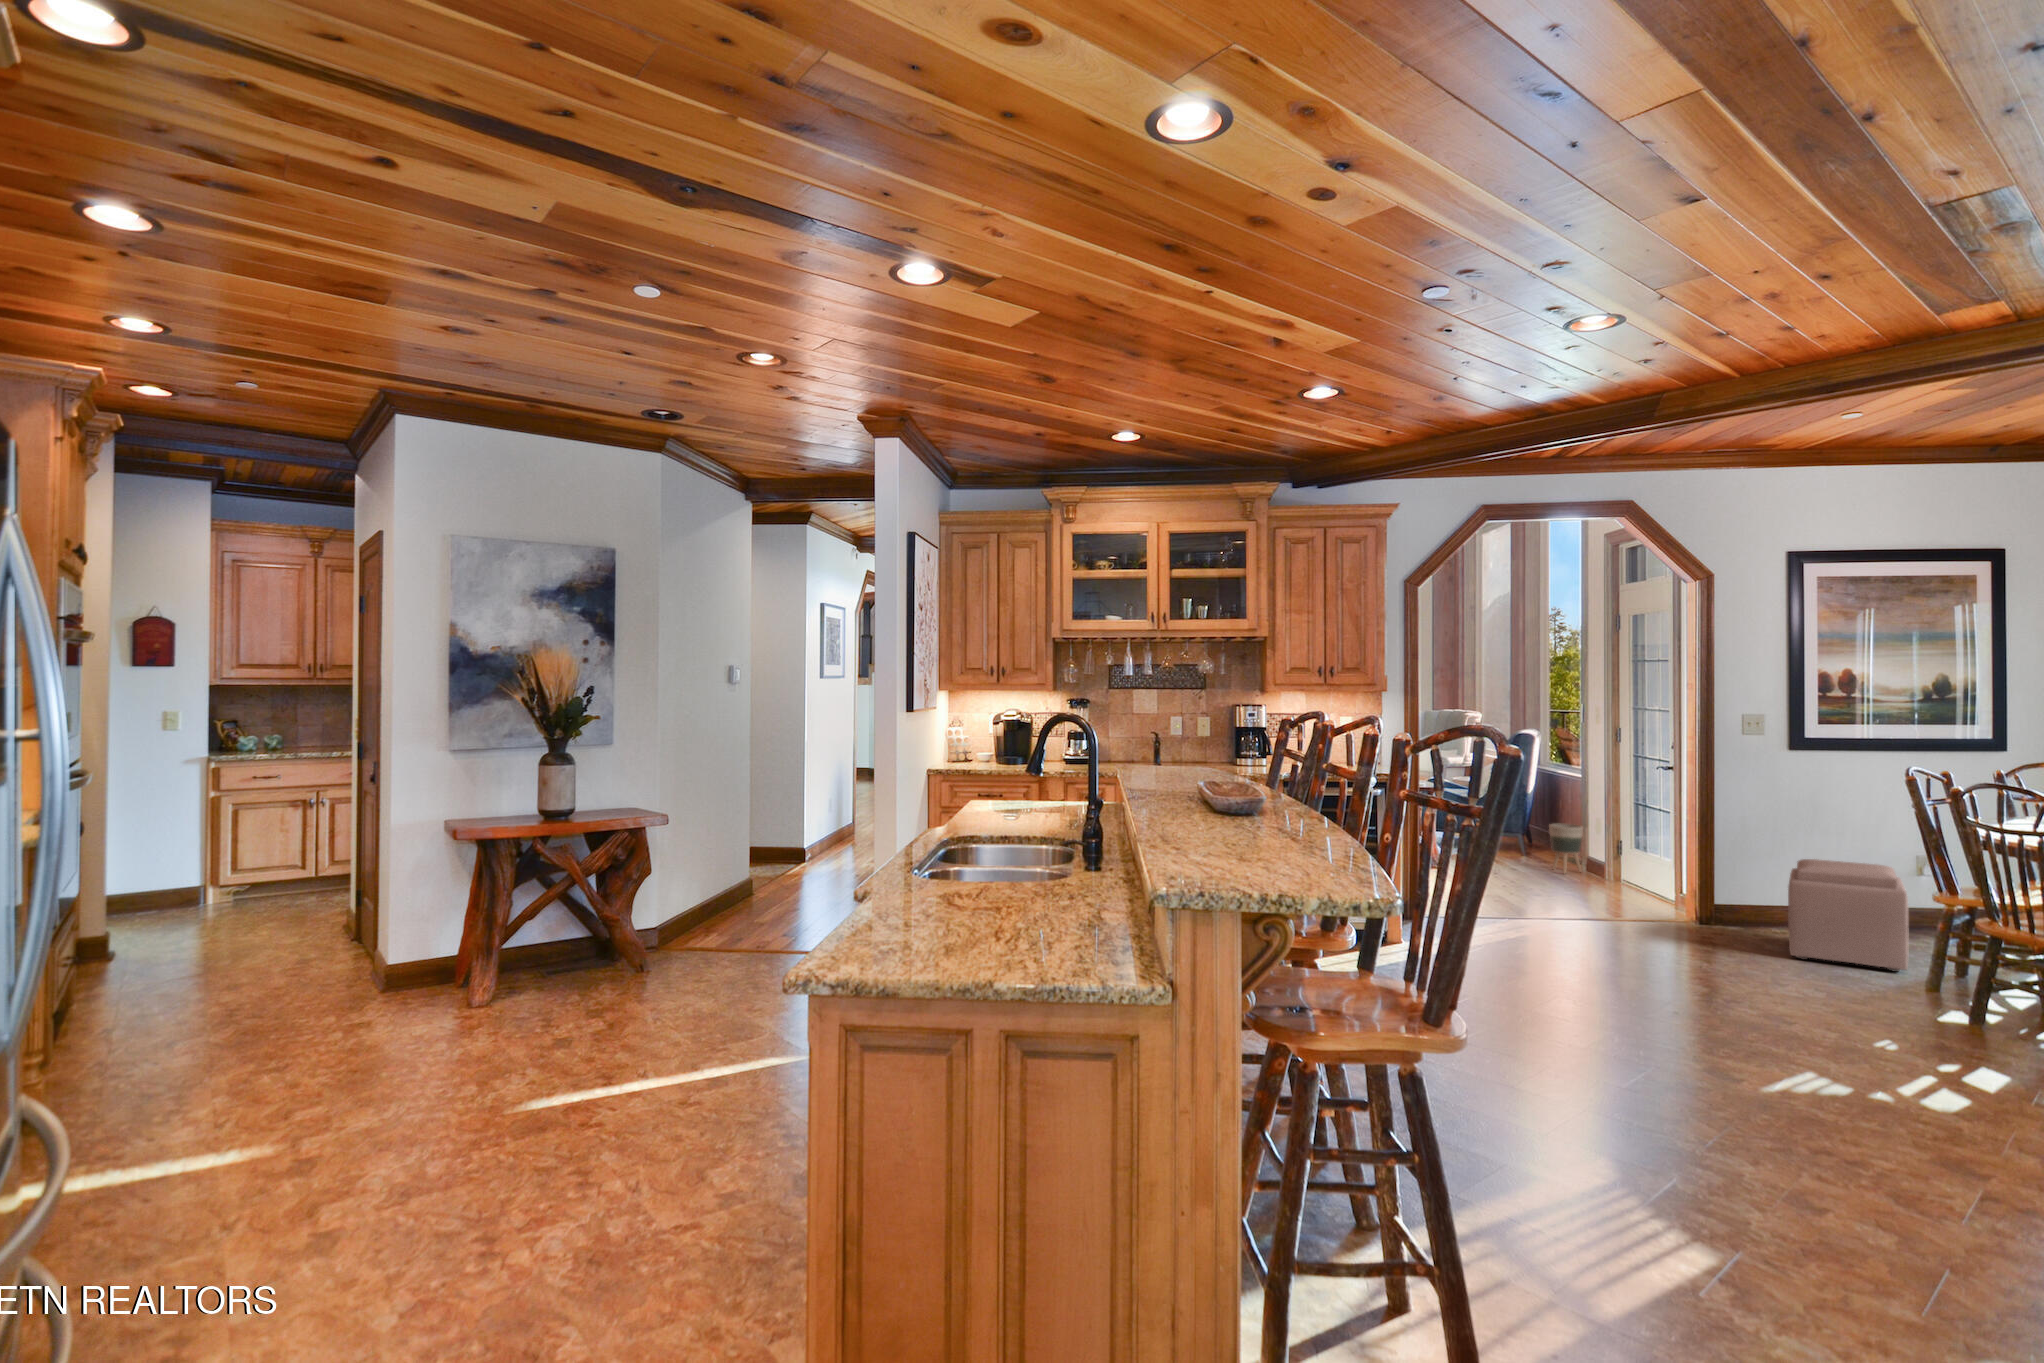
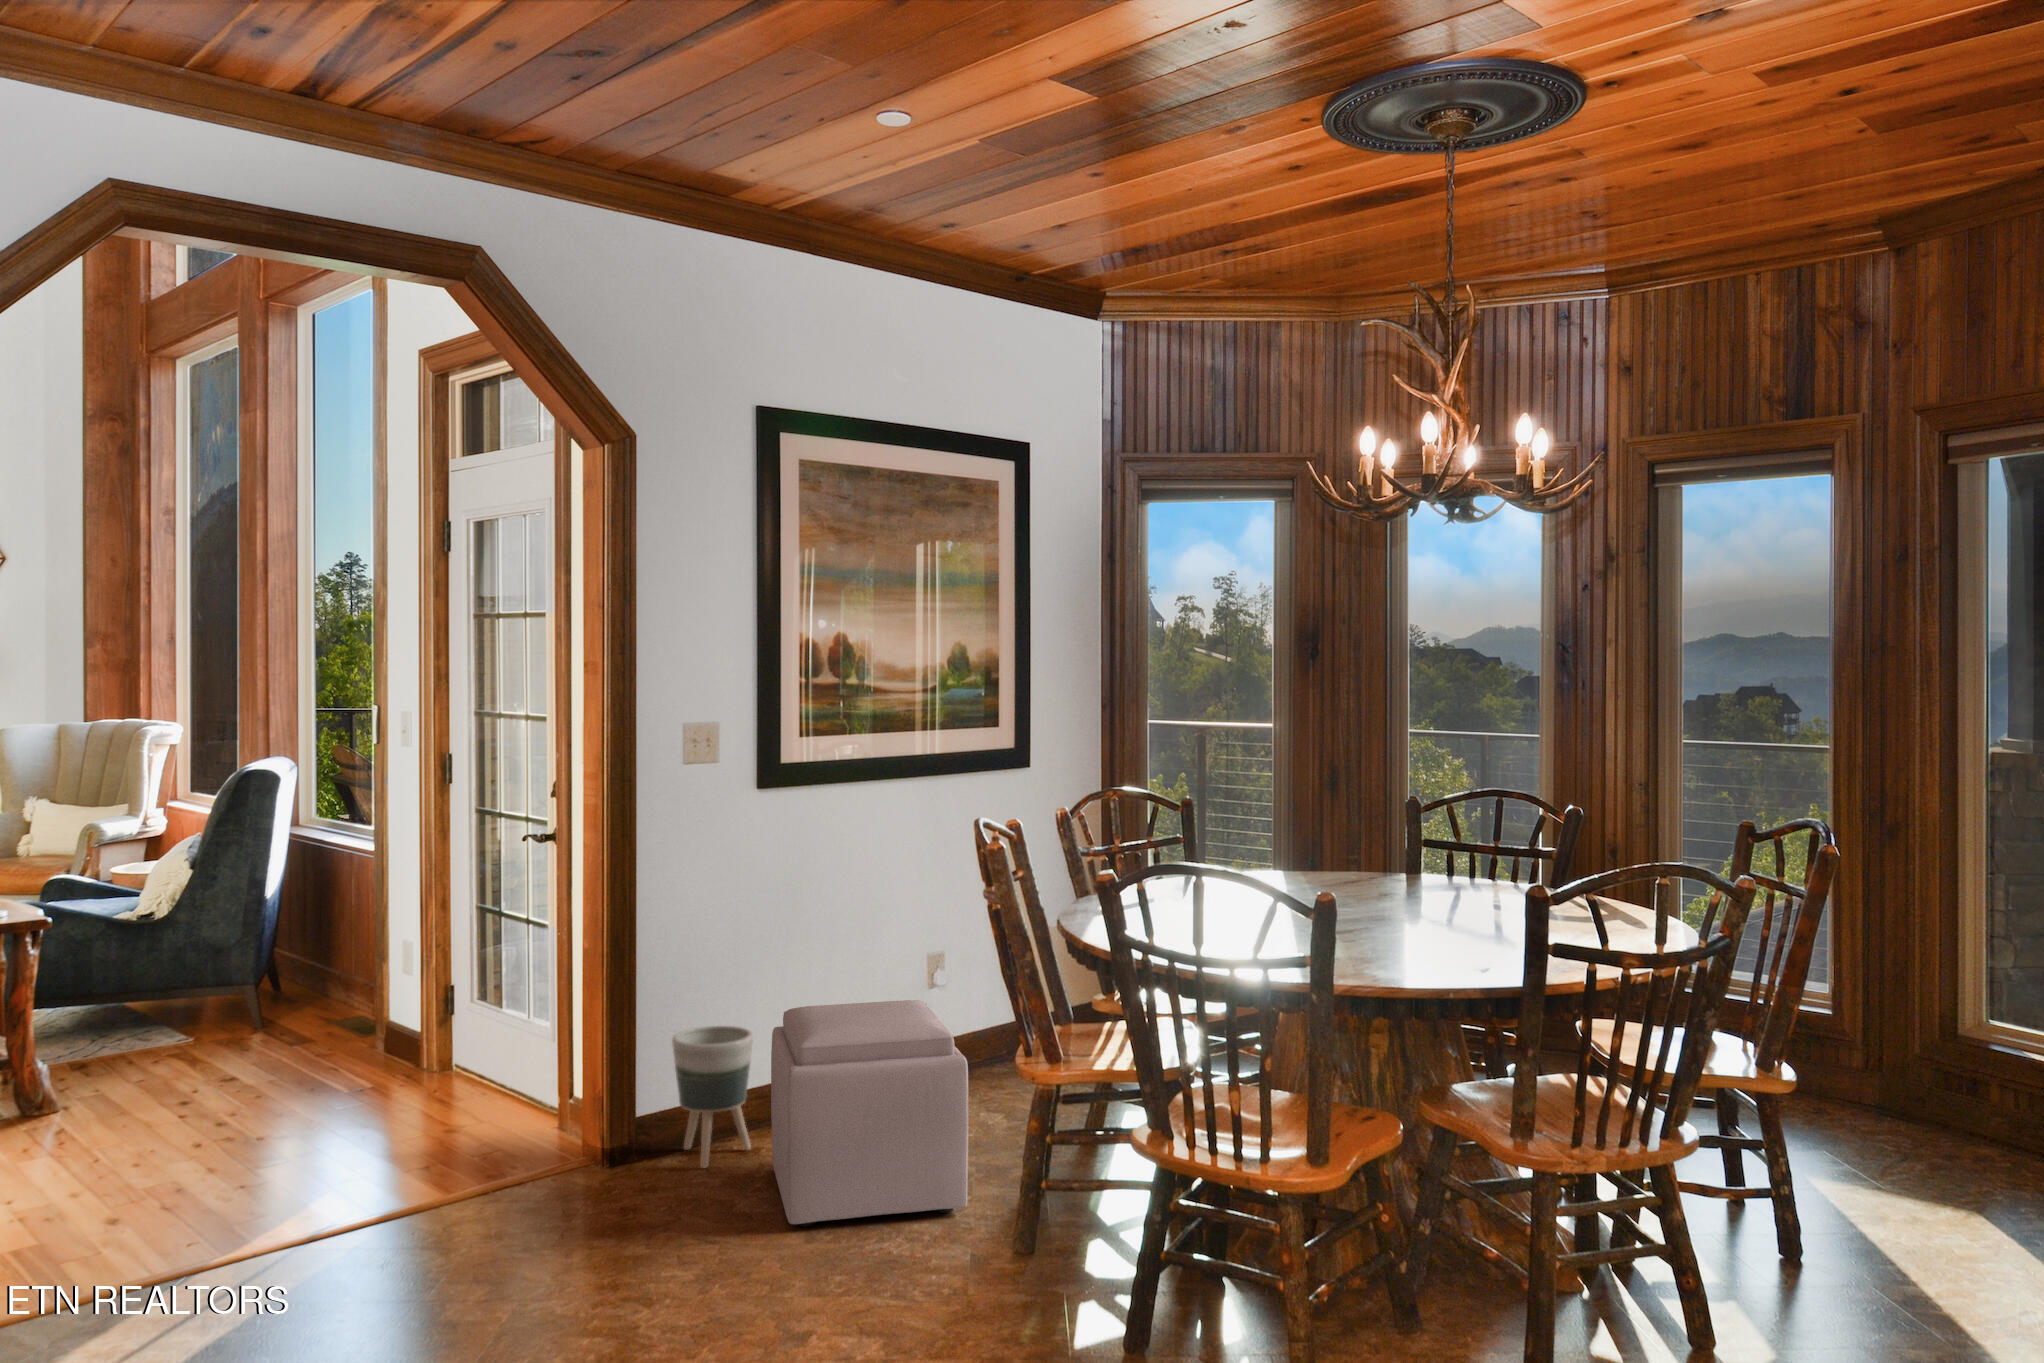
planter: present [1549,824,1583,874] -> present [672,1026,753,1168]

